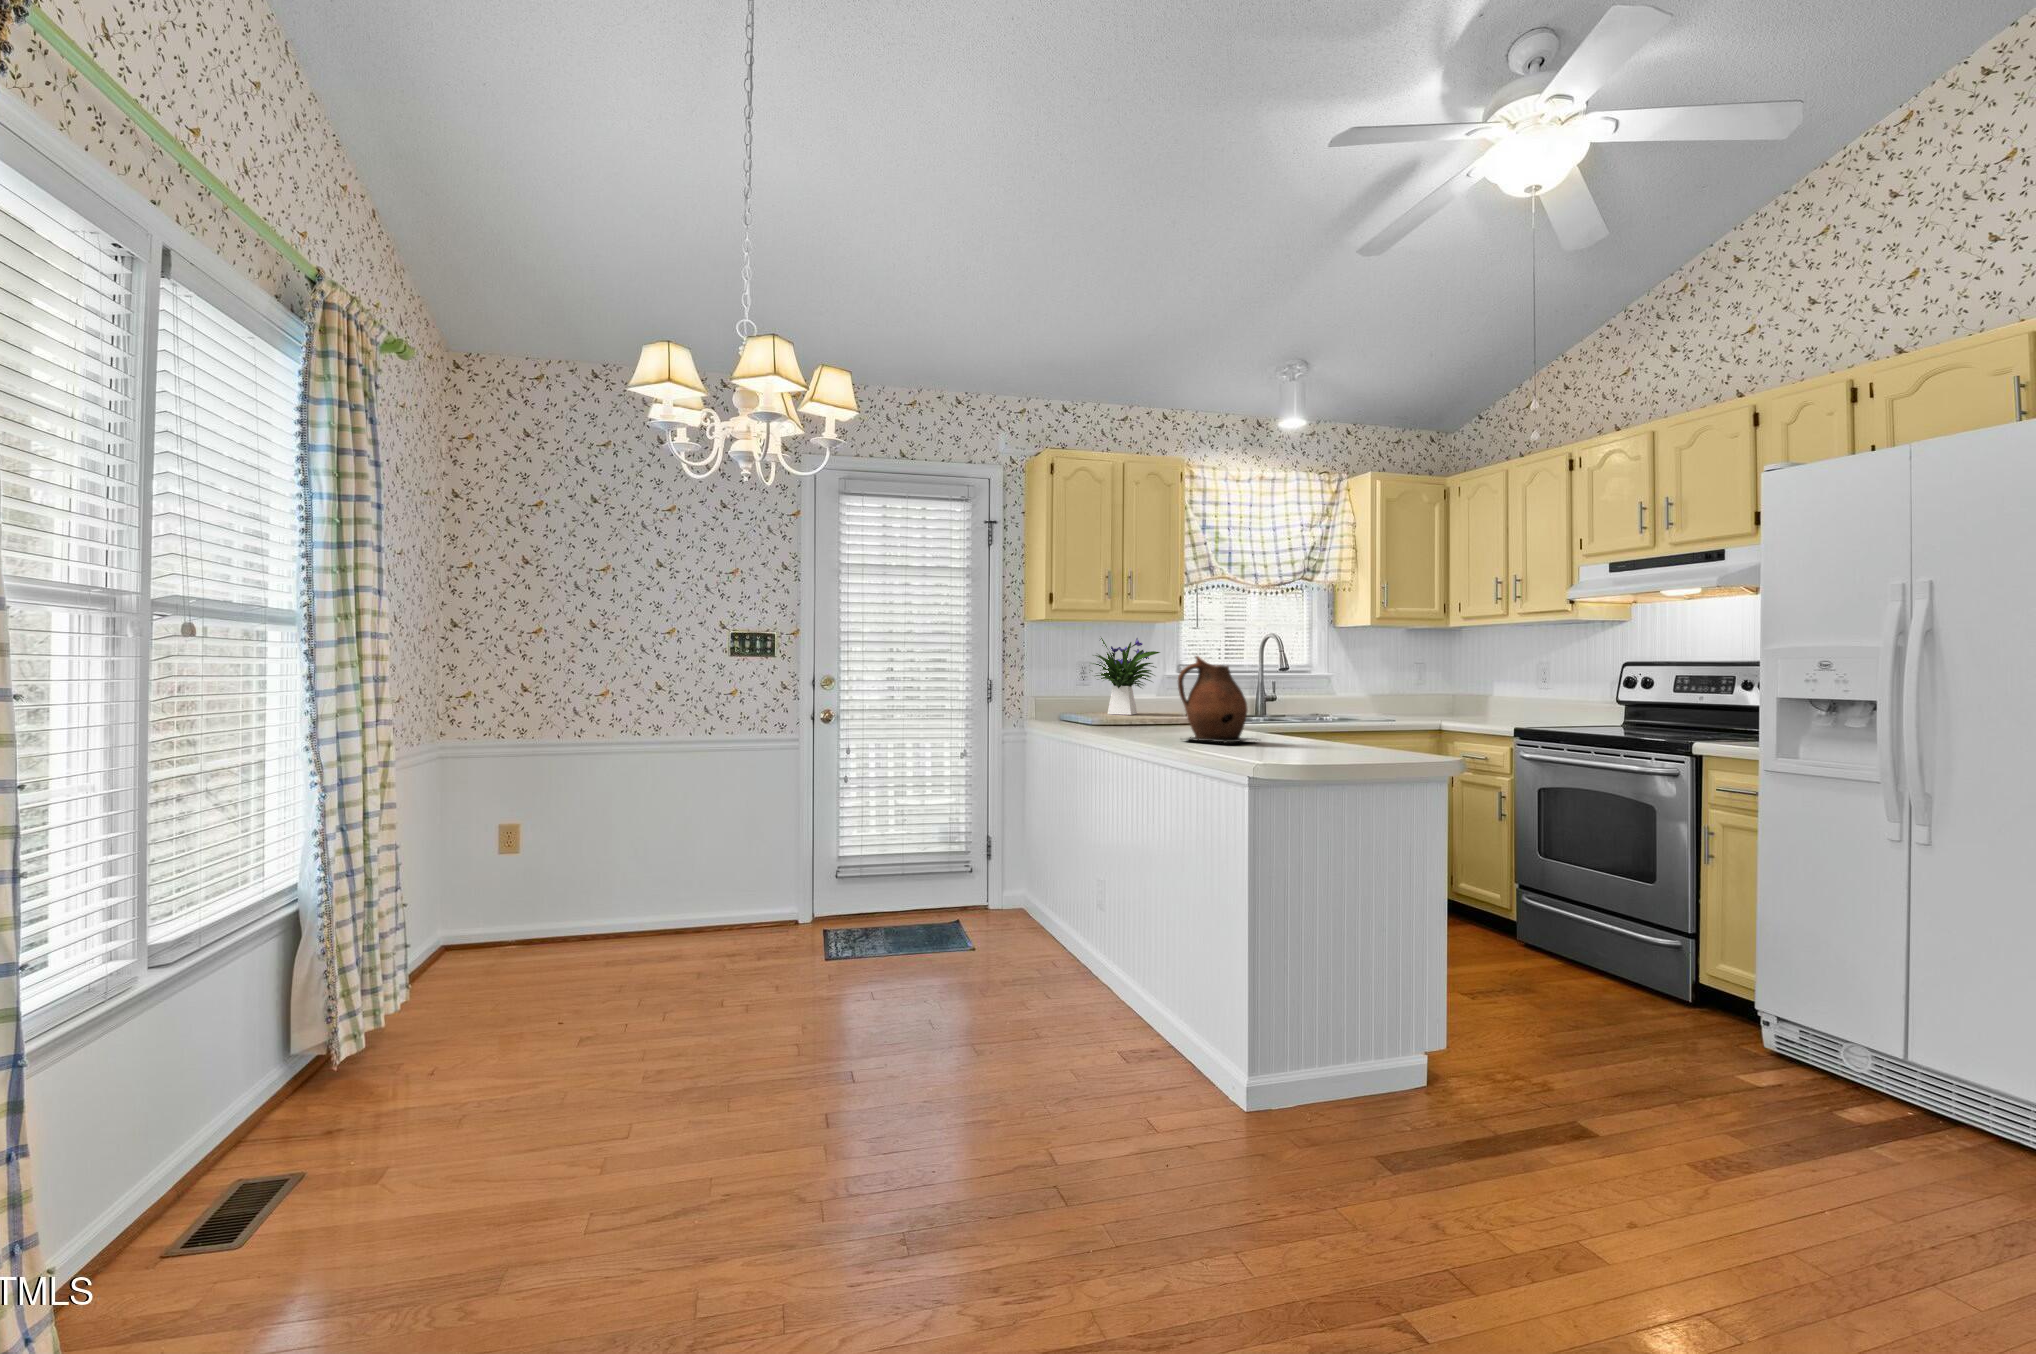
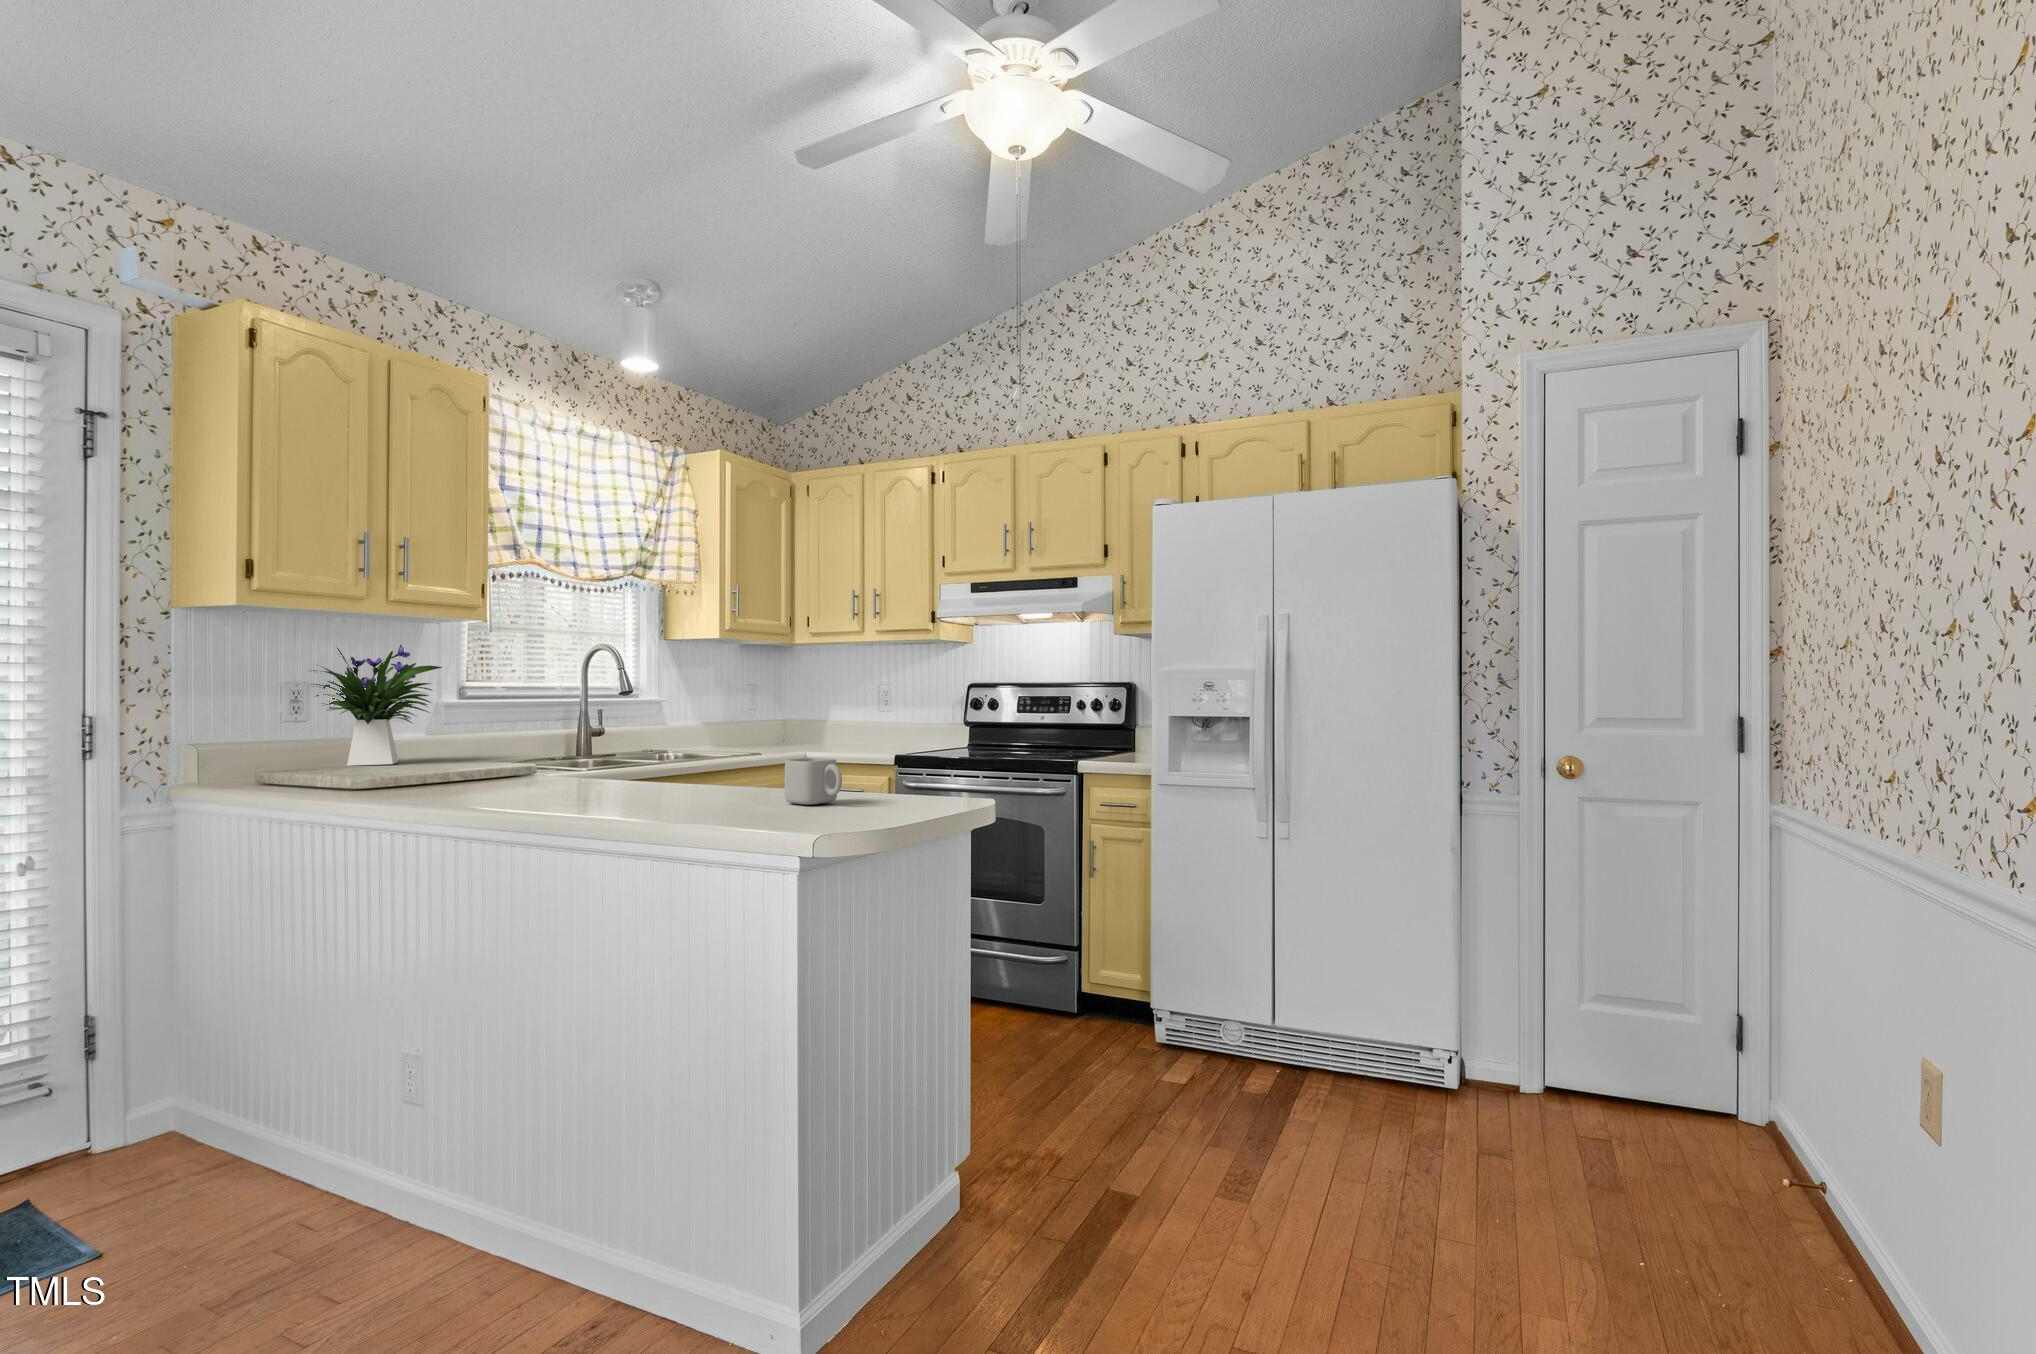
ceramic pitcher: present [1178,656,1256,743] -> none [594,677,715,810]
mug: none [1305,716,1343,749] -> present [785,758,842,805]

